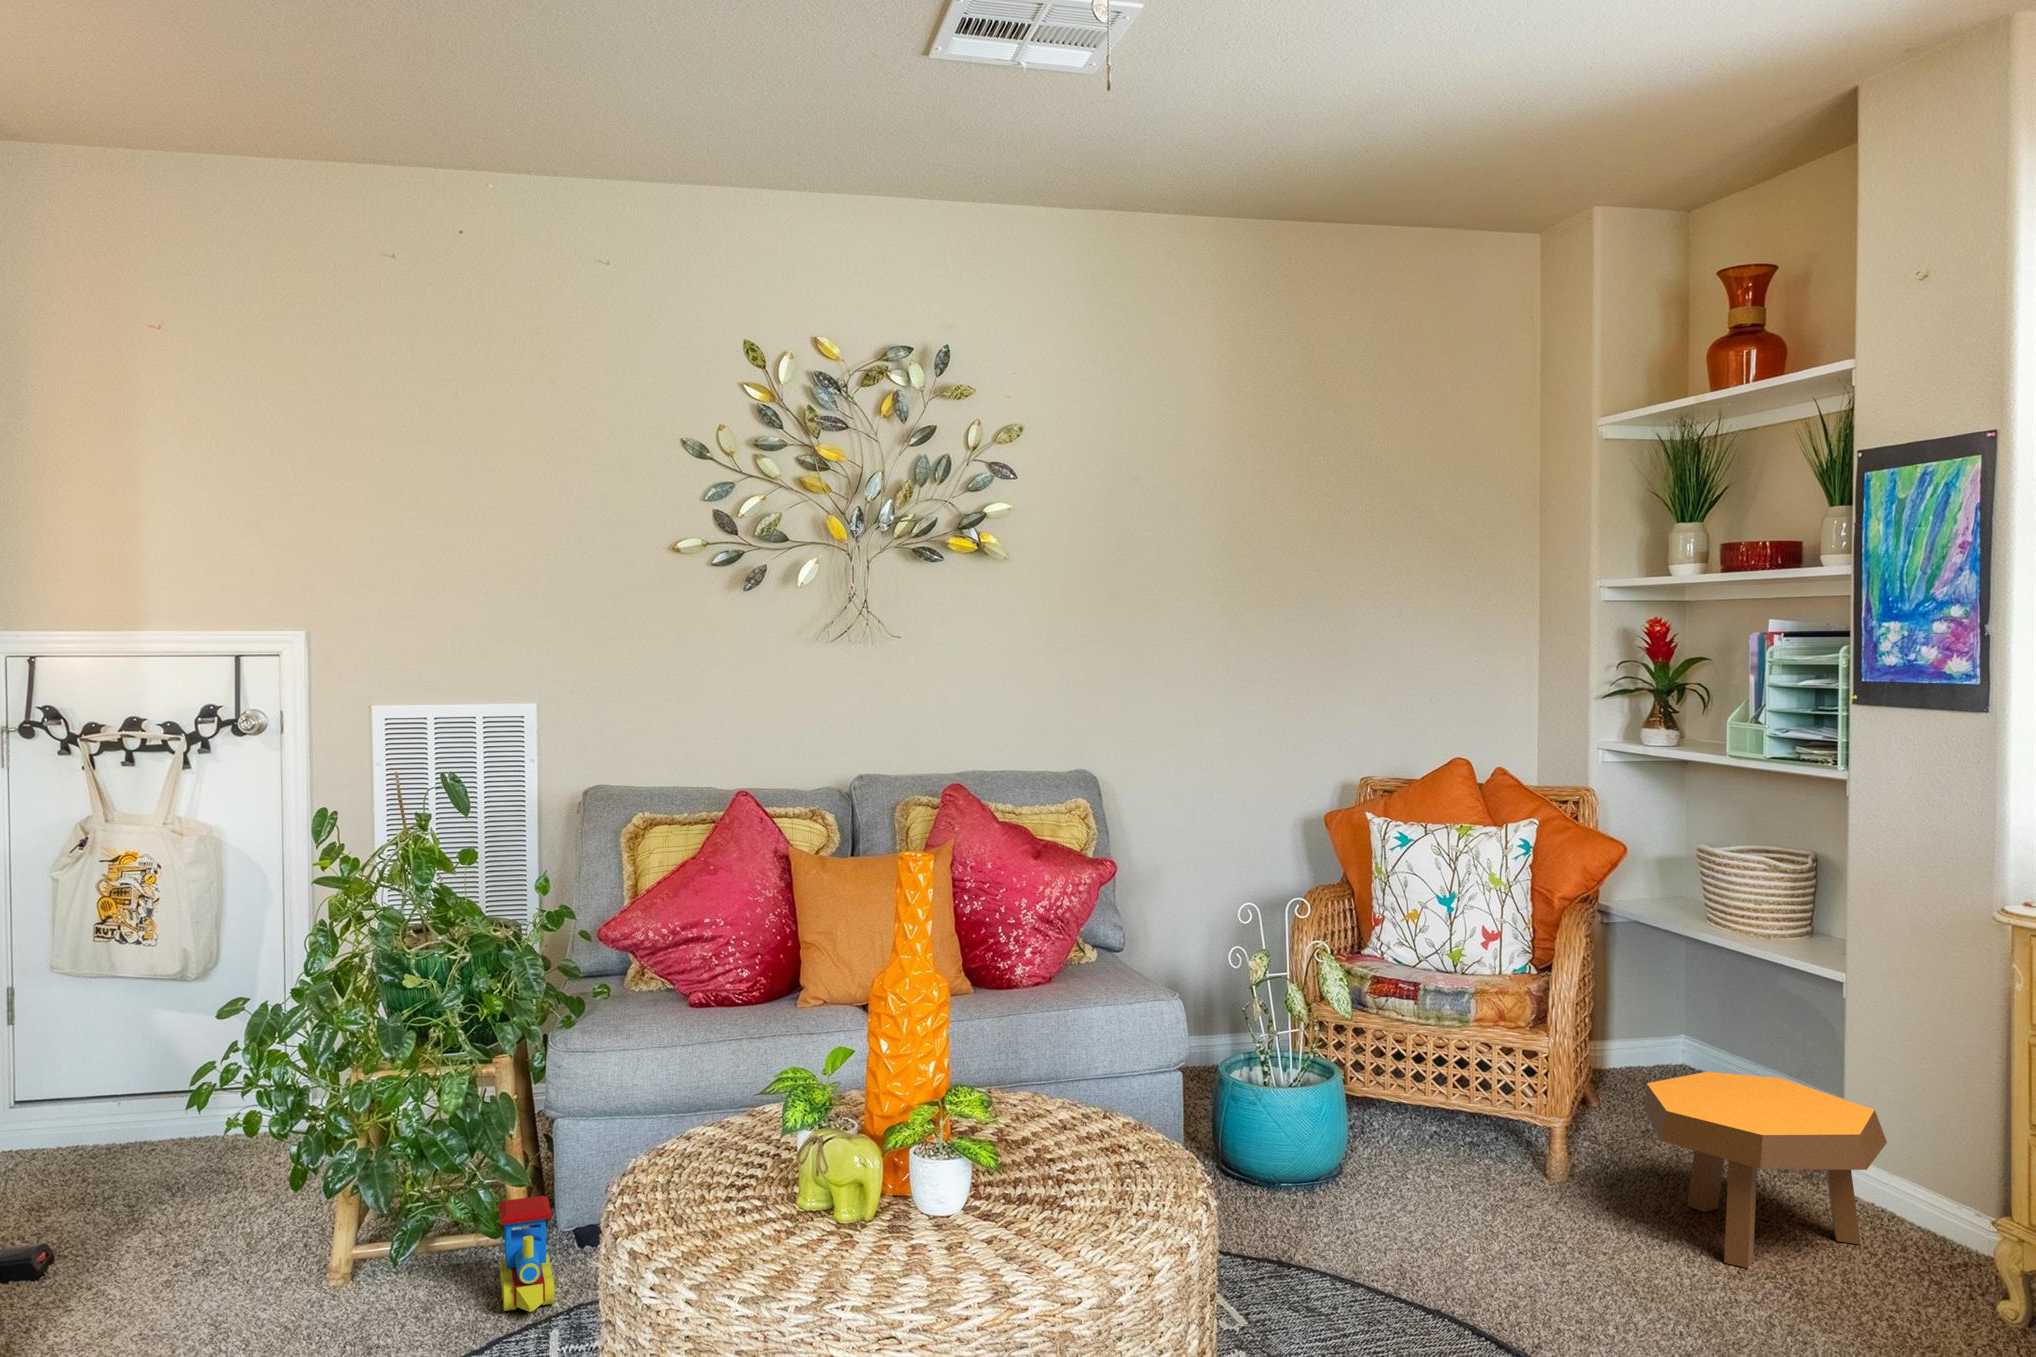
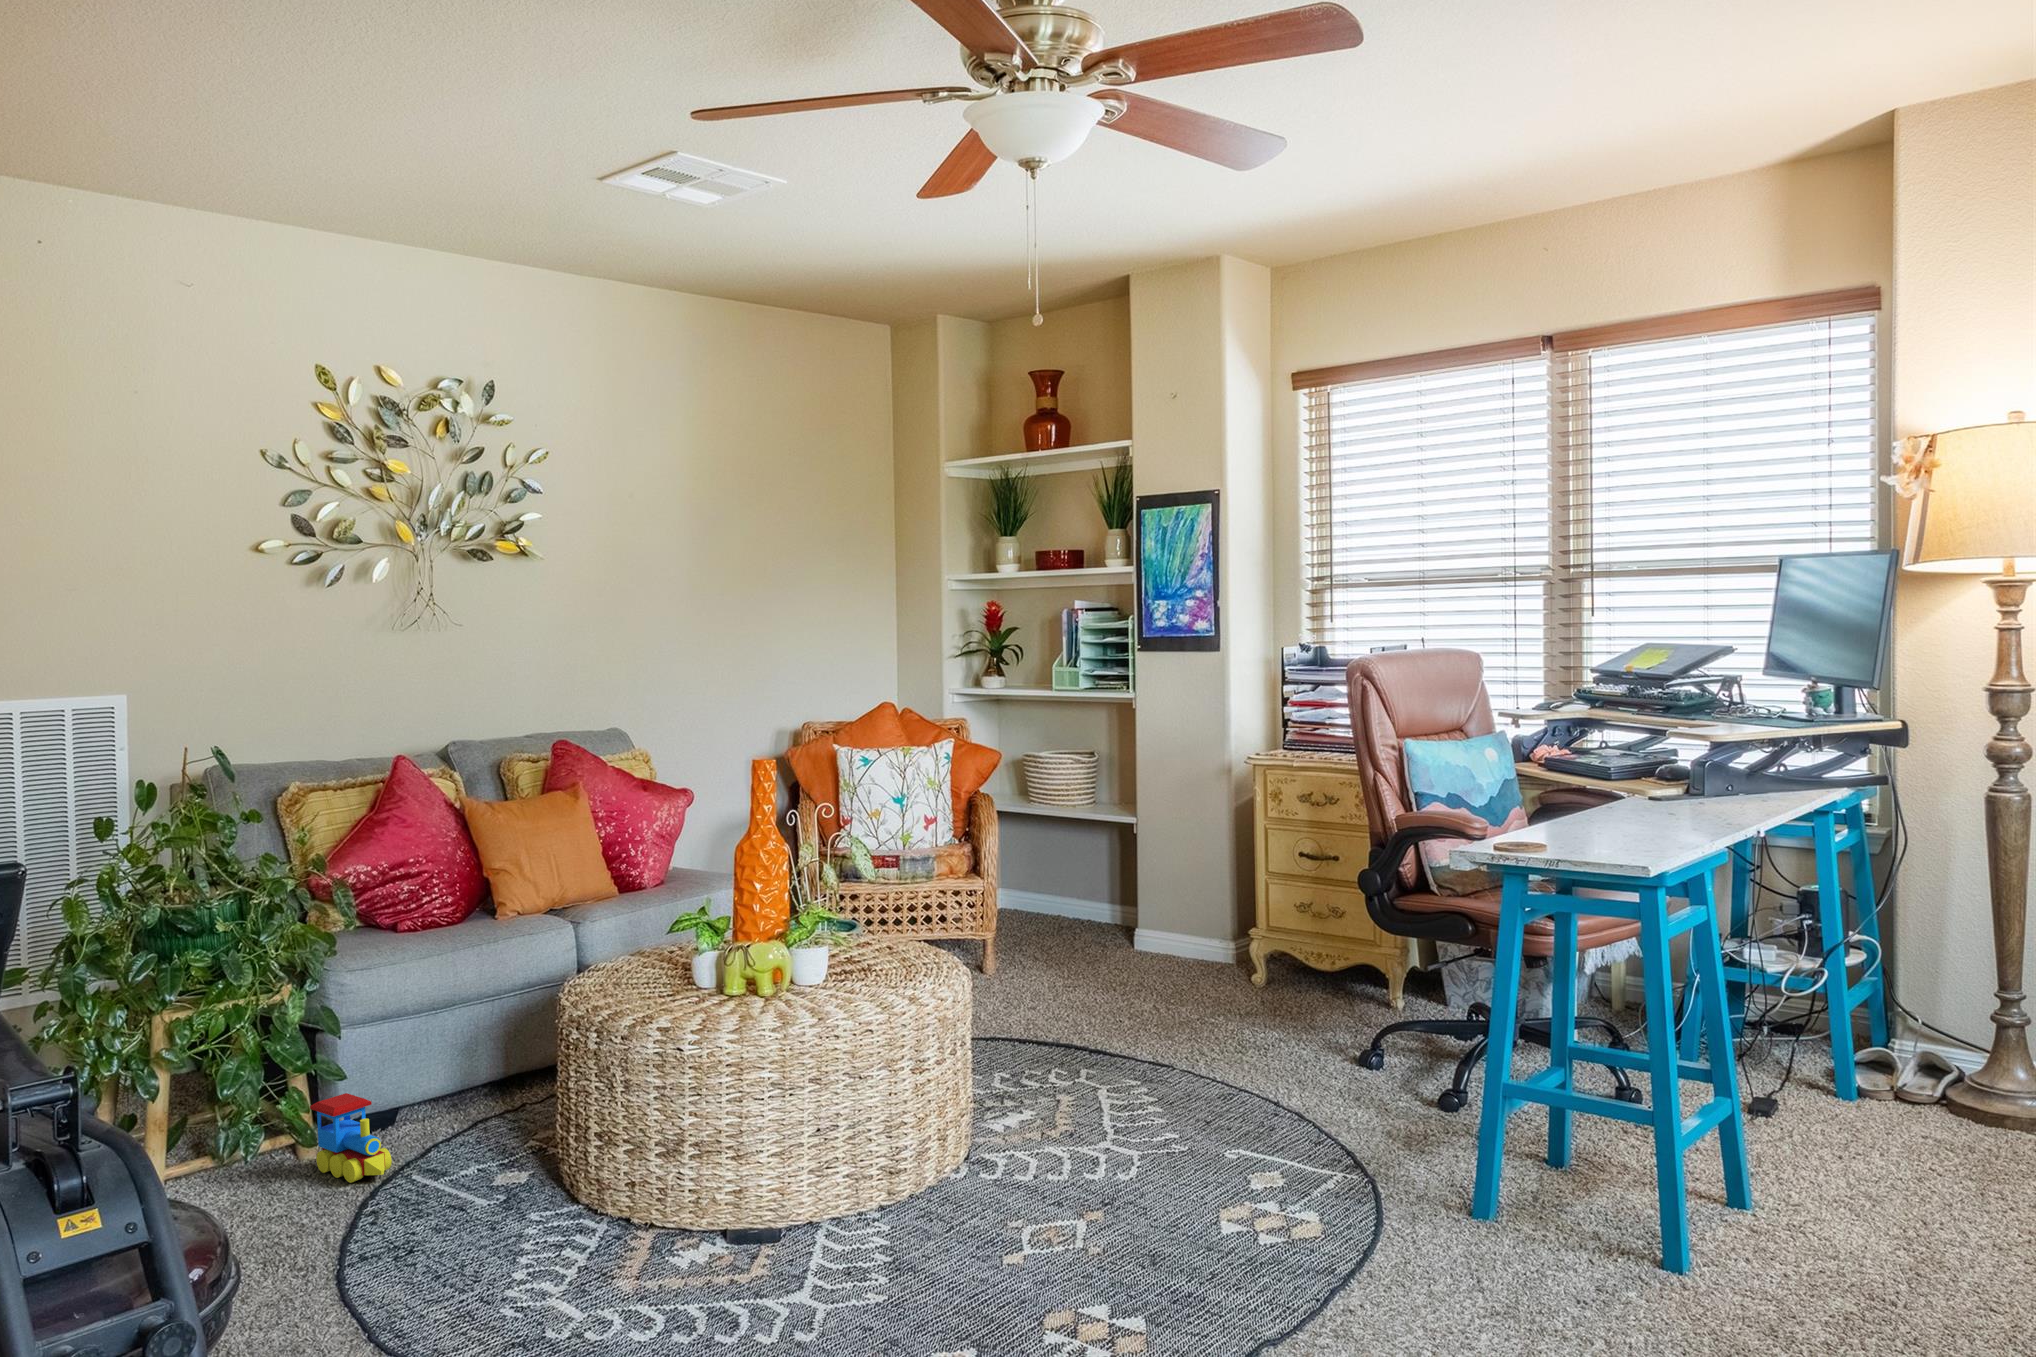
footstool: present [1644,1072,1887,1268] -> none [1054,881,1185,988]

